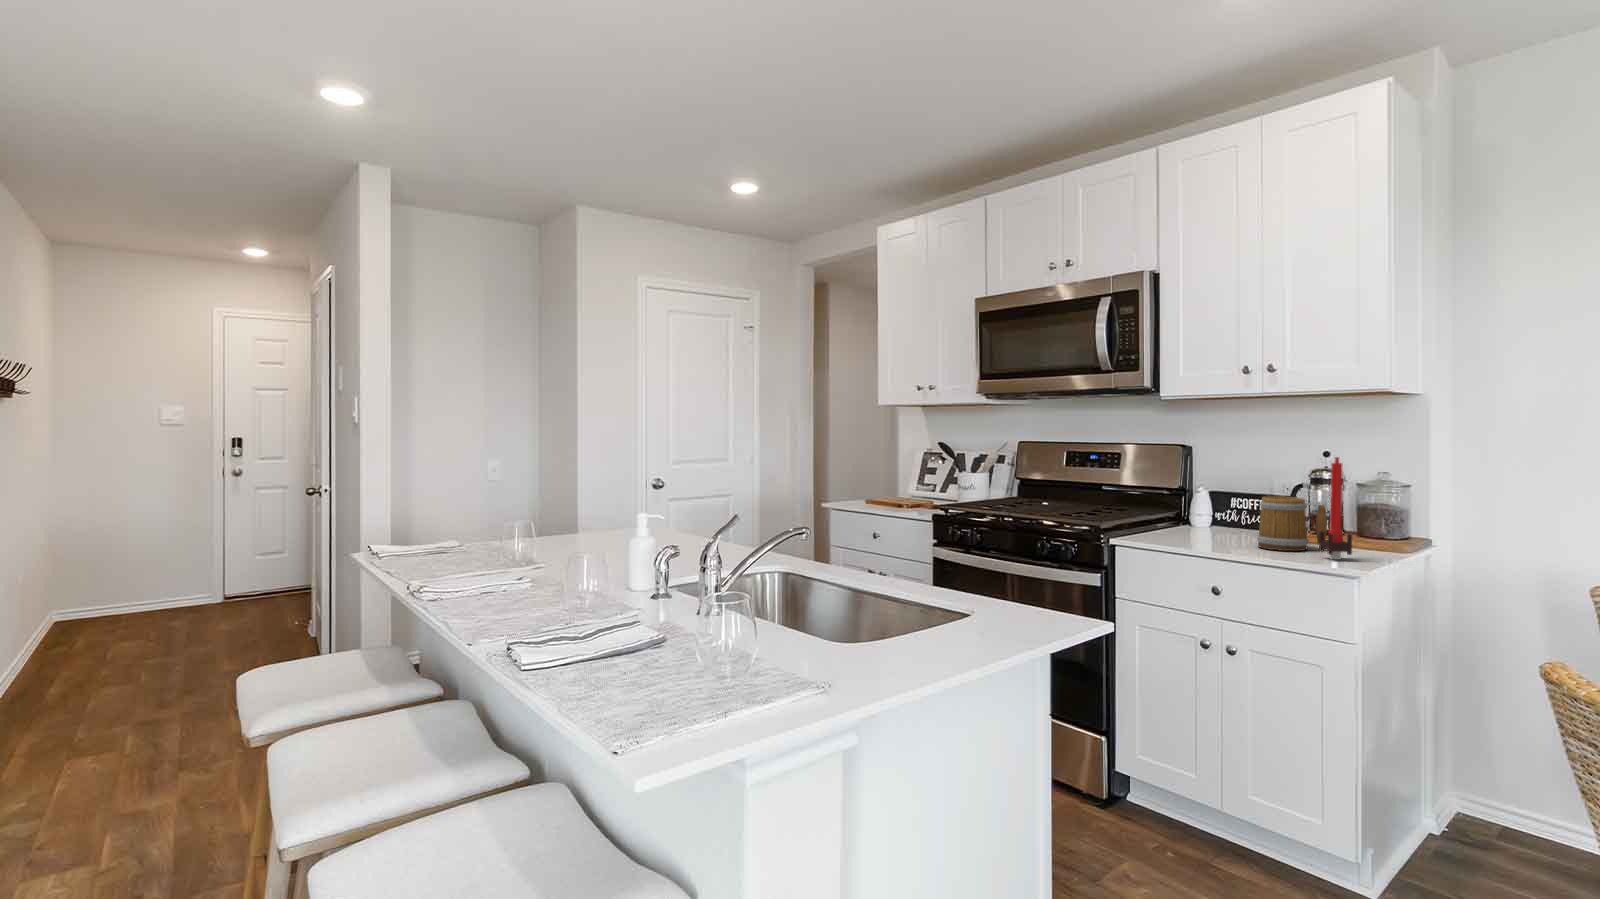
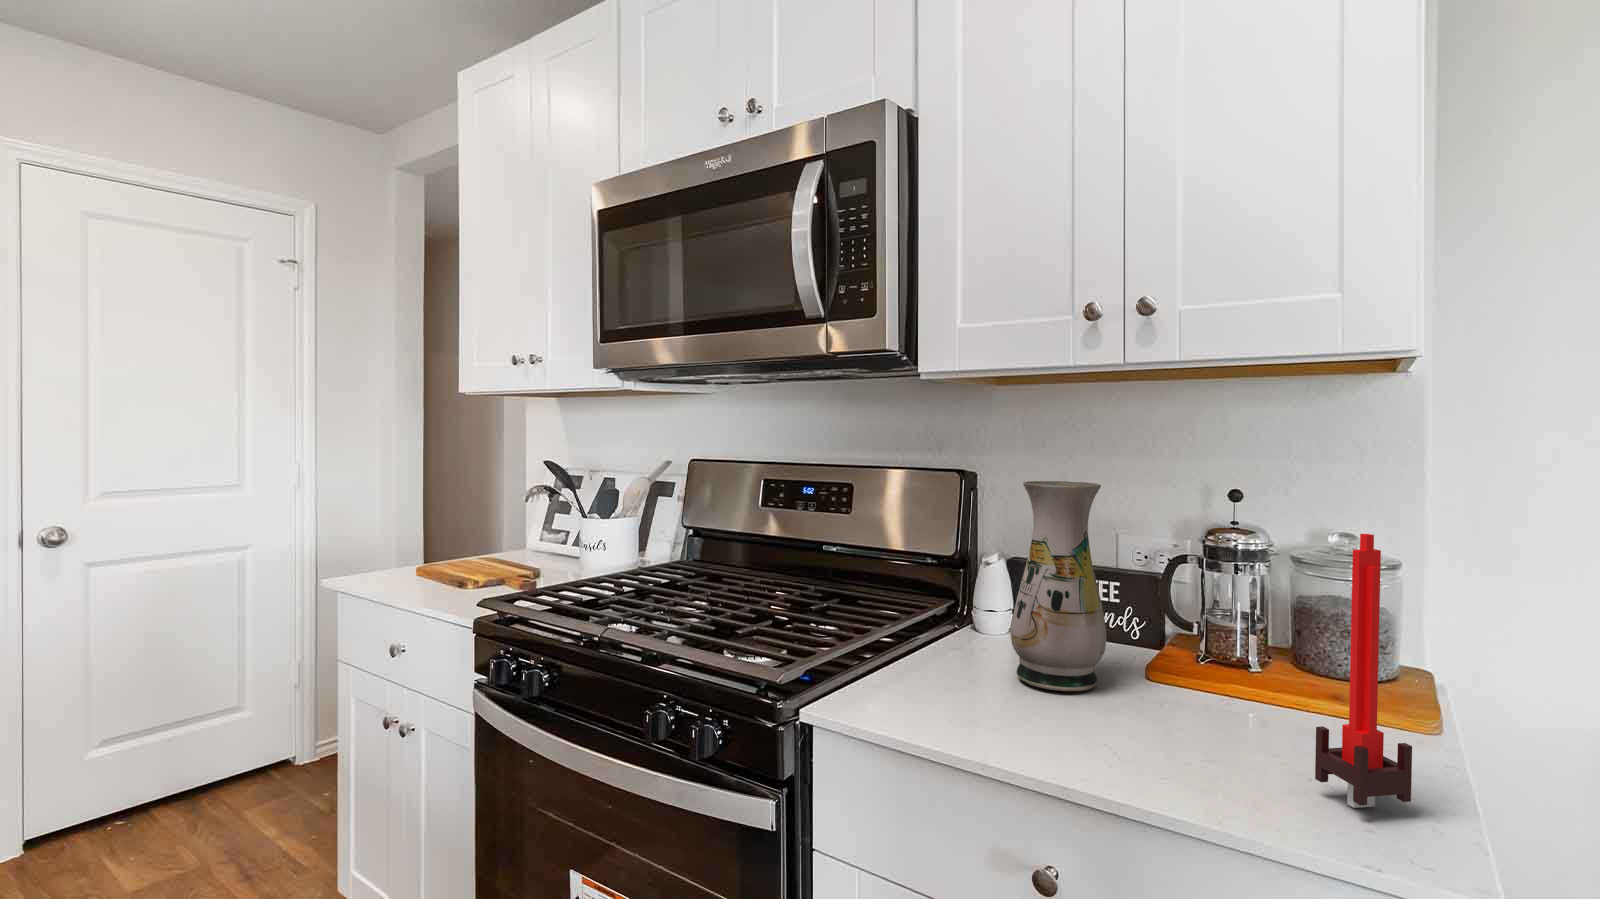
vase: none [1204,445,1252,539] -> present [1011,481,1106,691]
mug: present [1257,496,1327,551] -> none [1137,606,1294,756]

